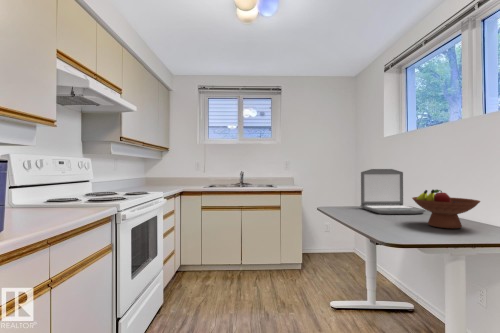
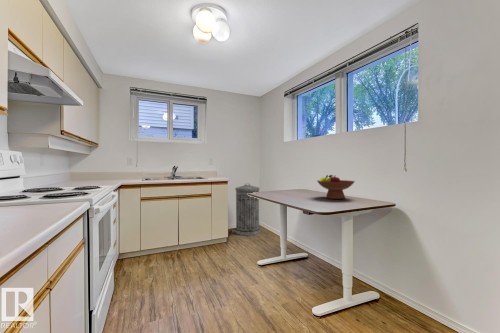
laptop: present [361,169,425,214] -> none [276,163,318,194]
trash can: none [317,194,351,264] -> present [235,184,260,235]

